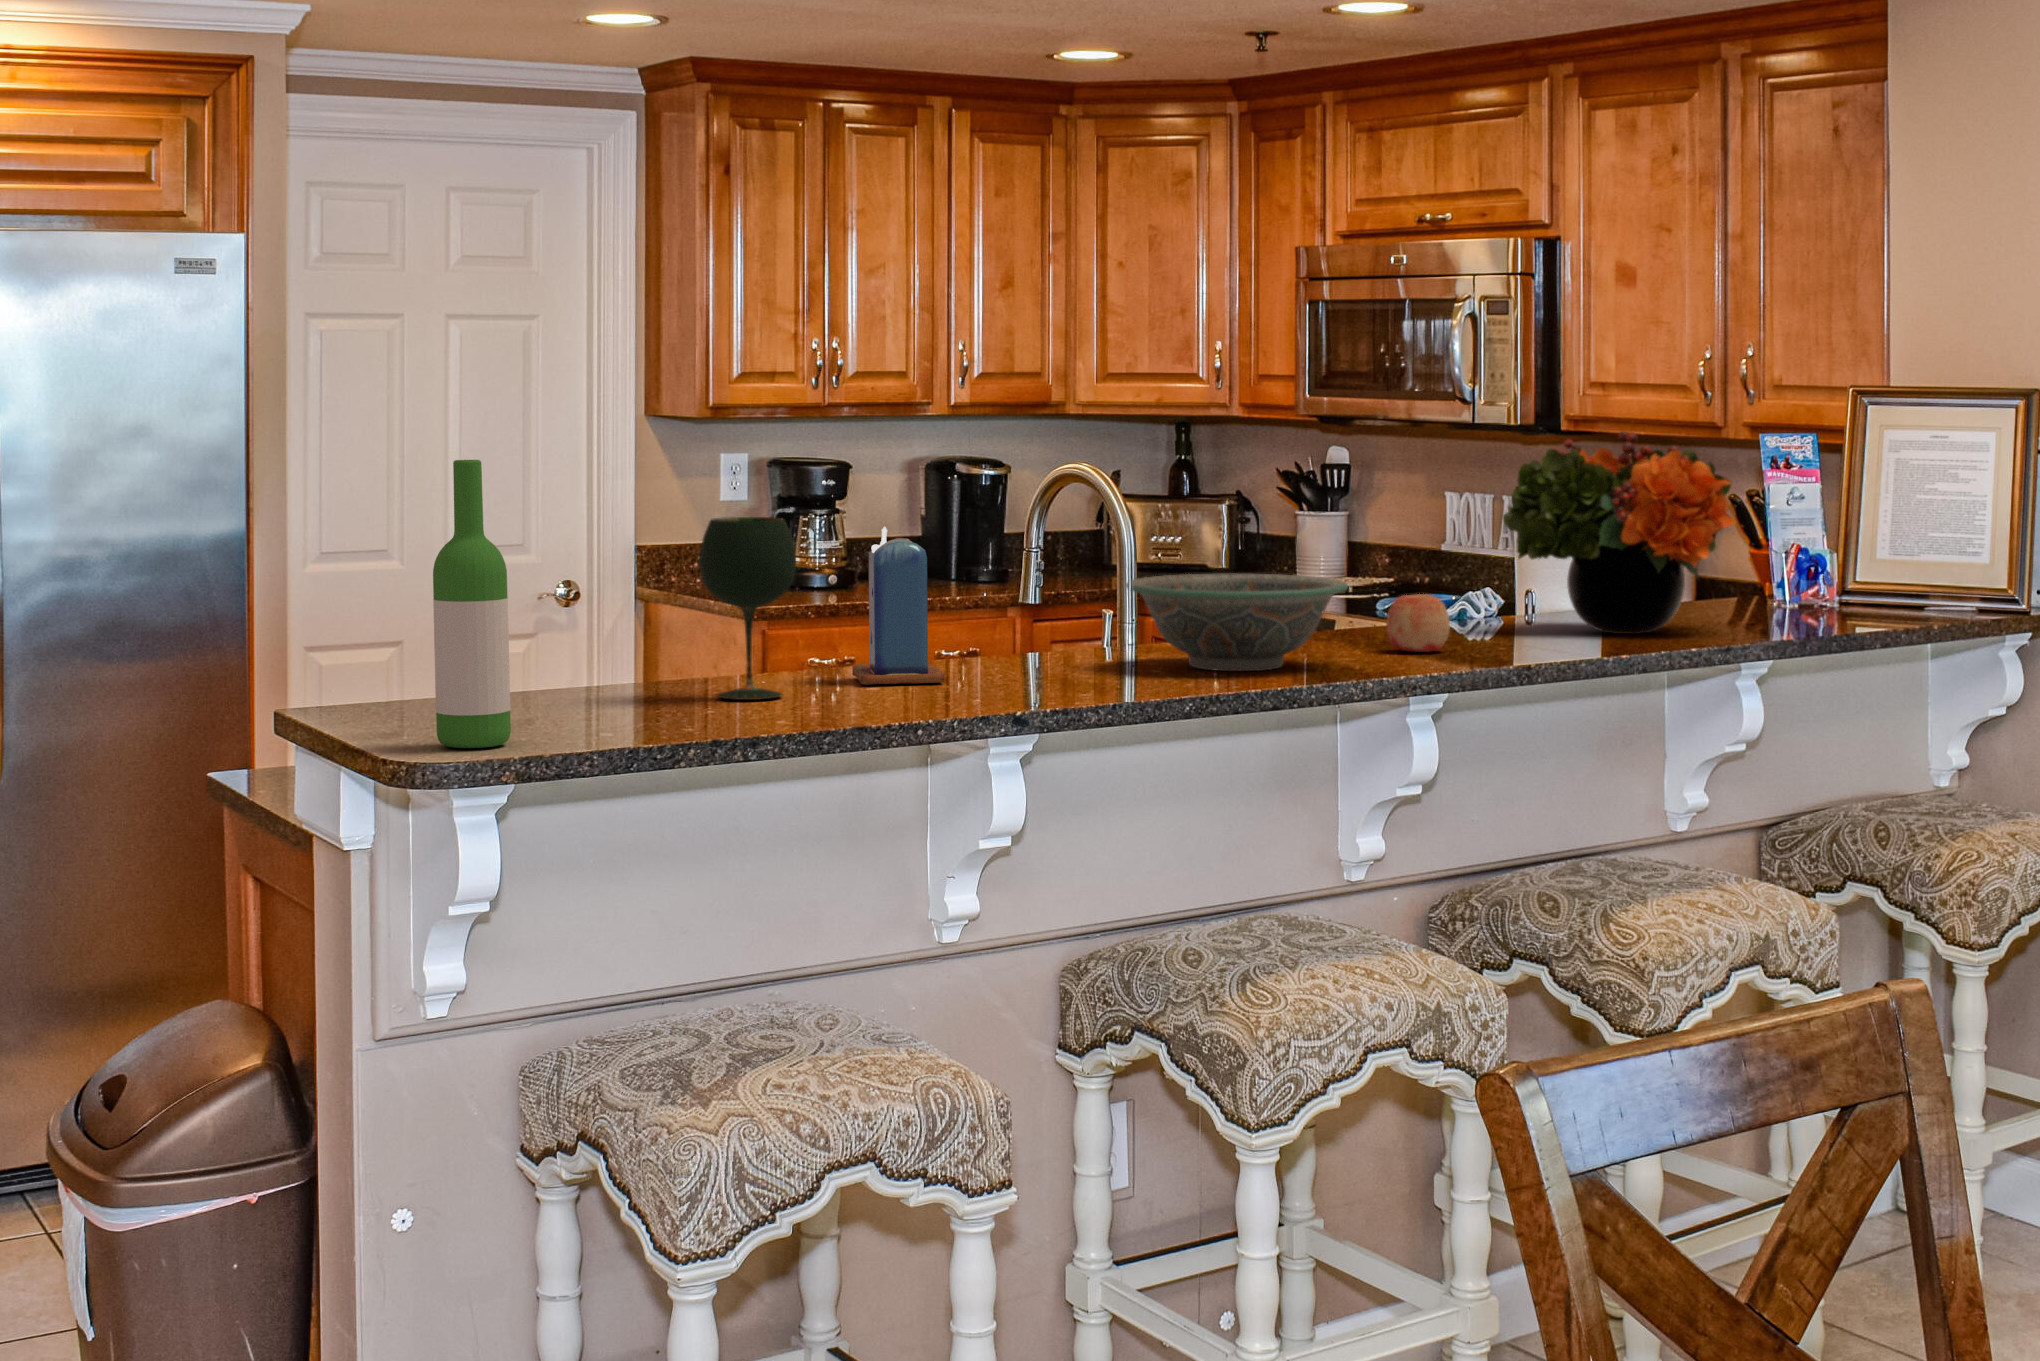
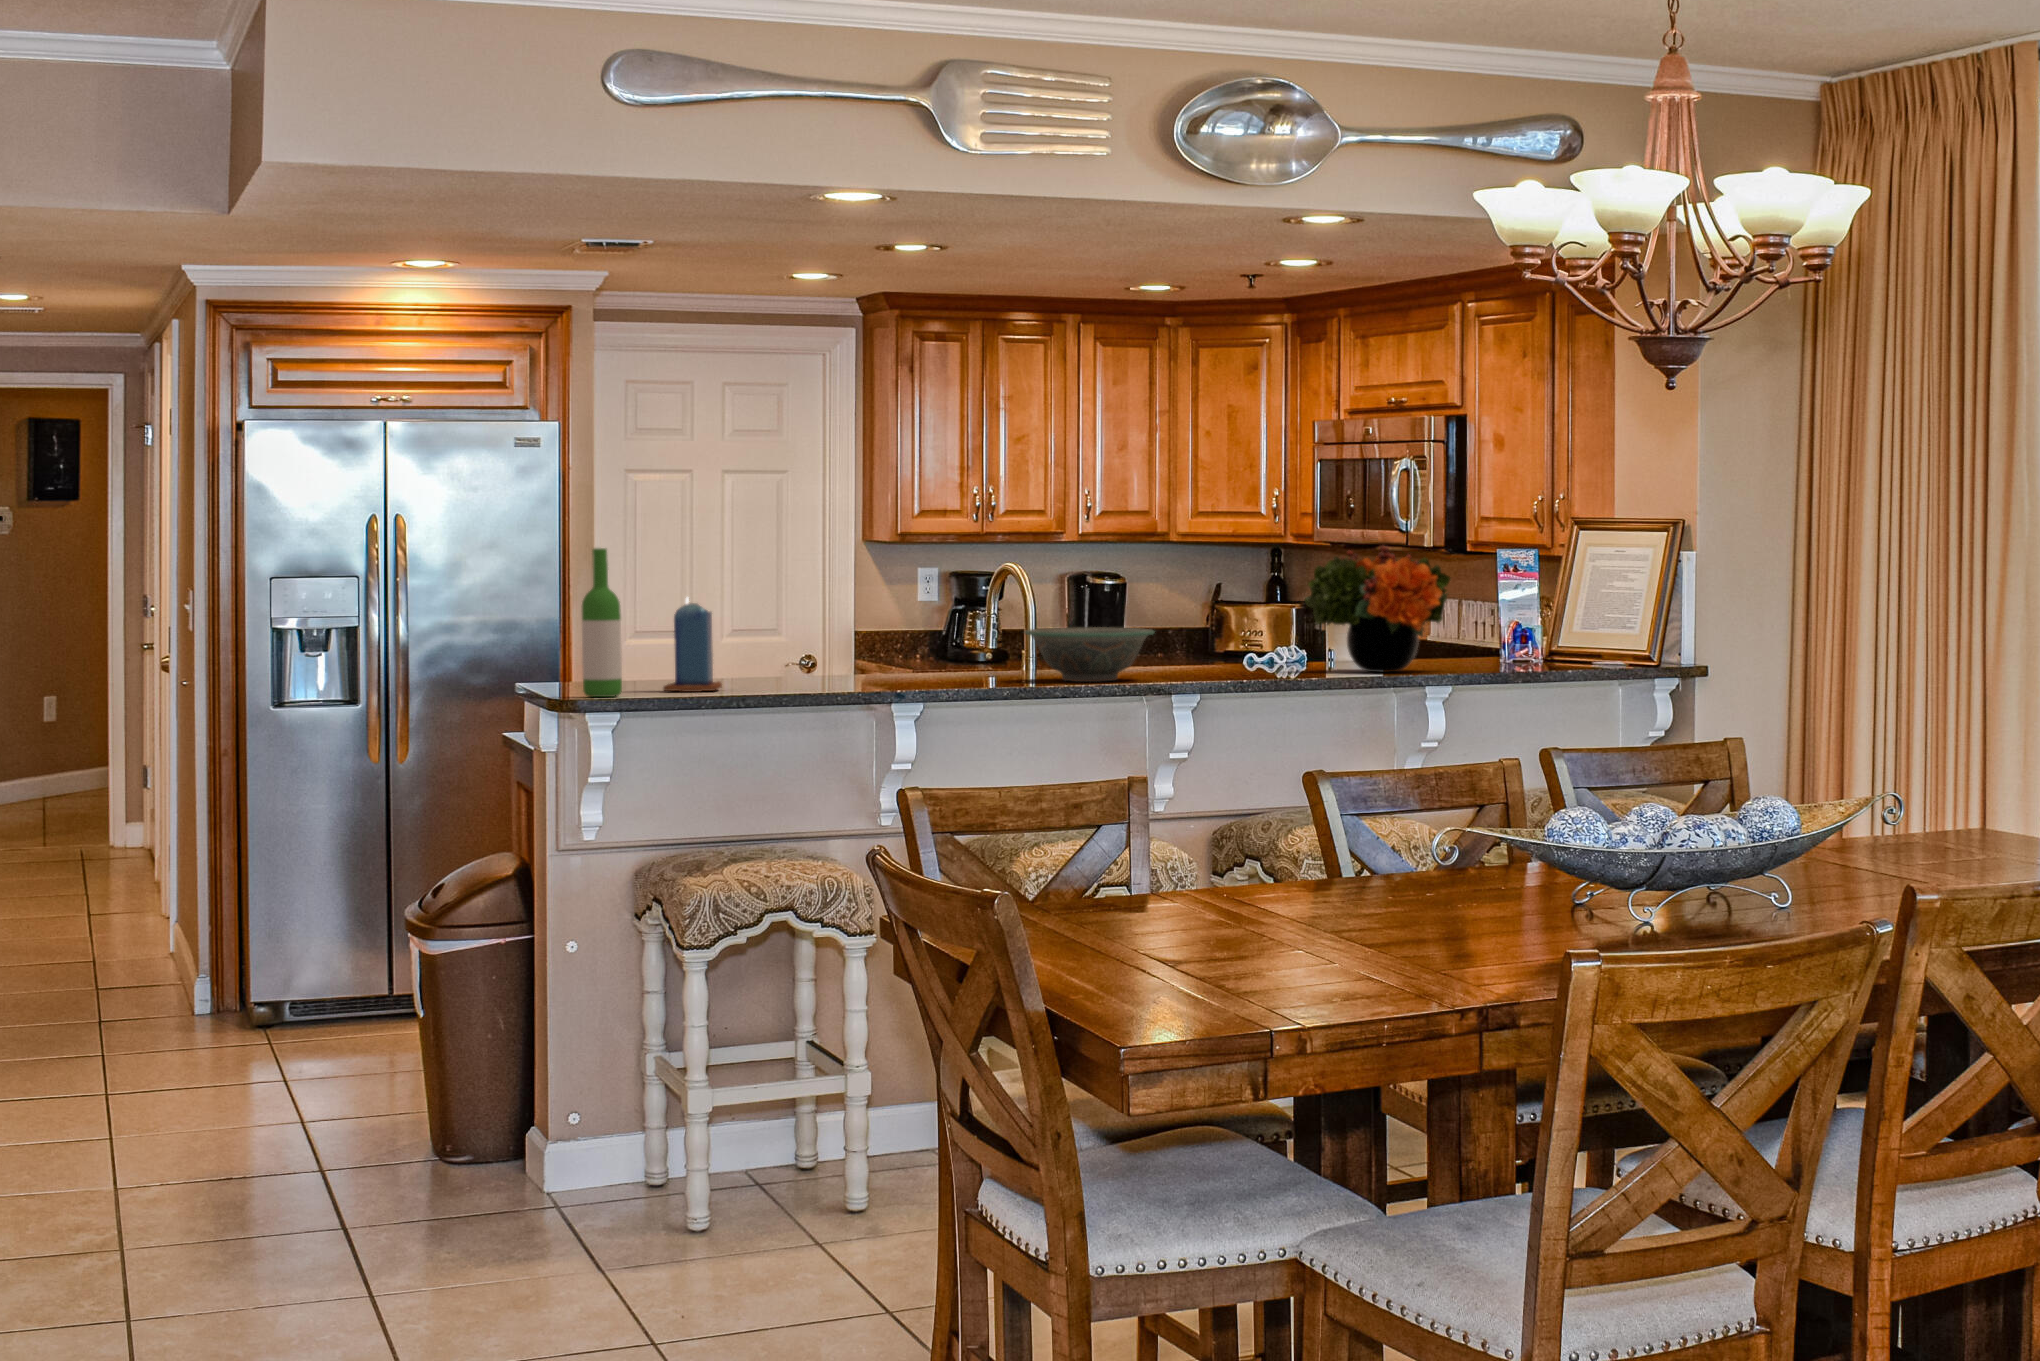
wine glass: present [699,517,796,700] -> none [755,586,809,687]
candle: present [852,527,945,684] -> present [663,598,722,692]
apple: present [1386,594,1450,652] -> none [1201,642,1240,676]

